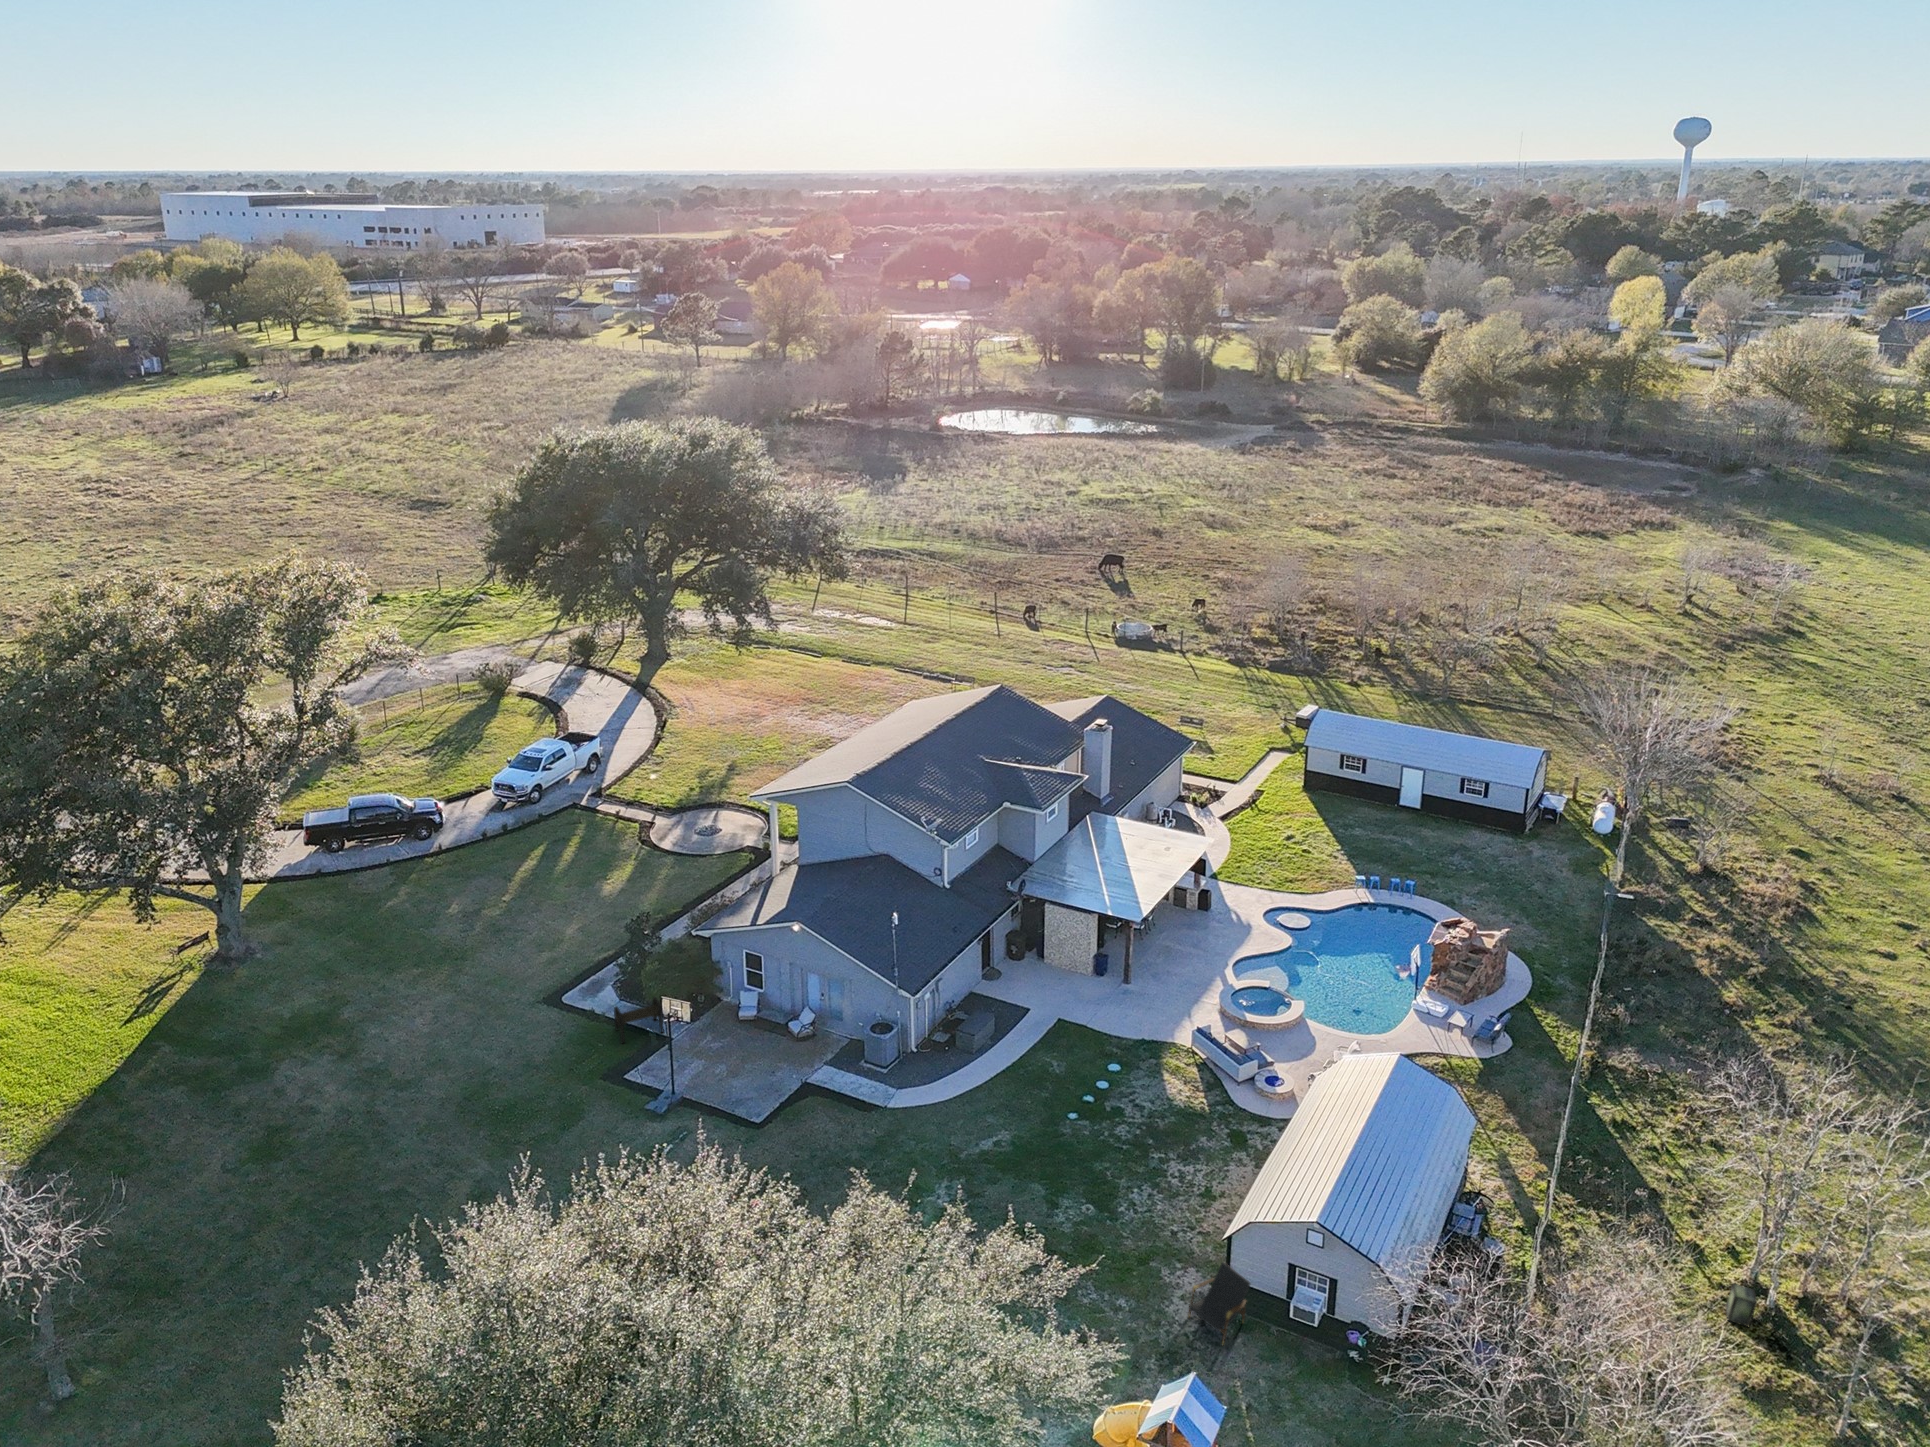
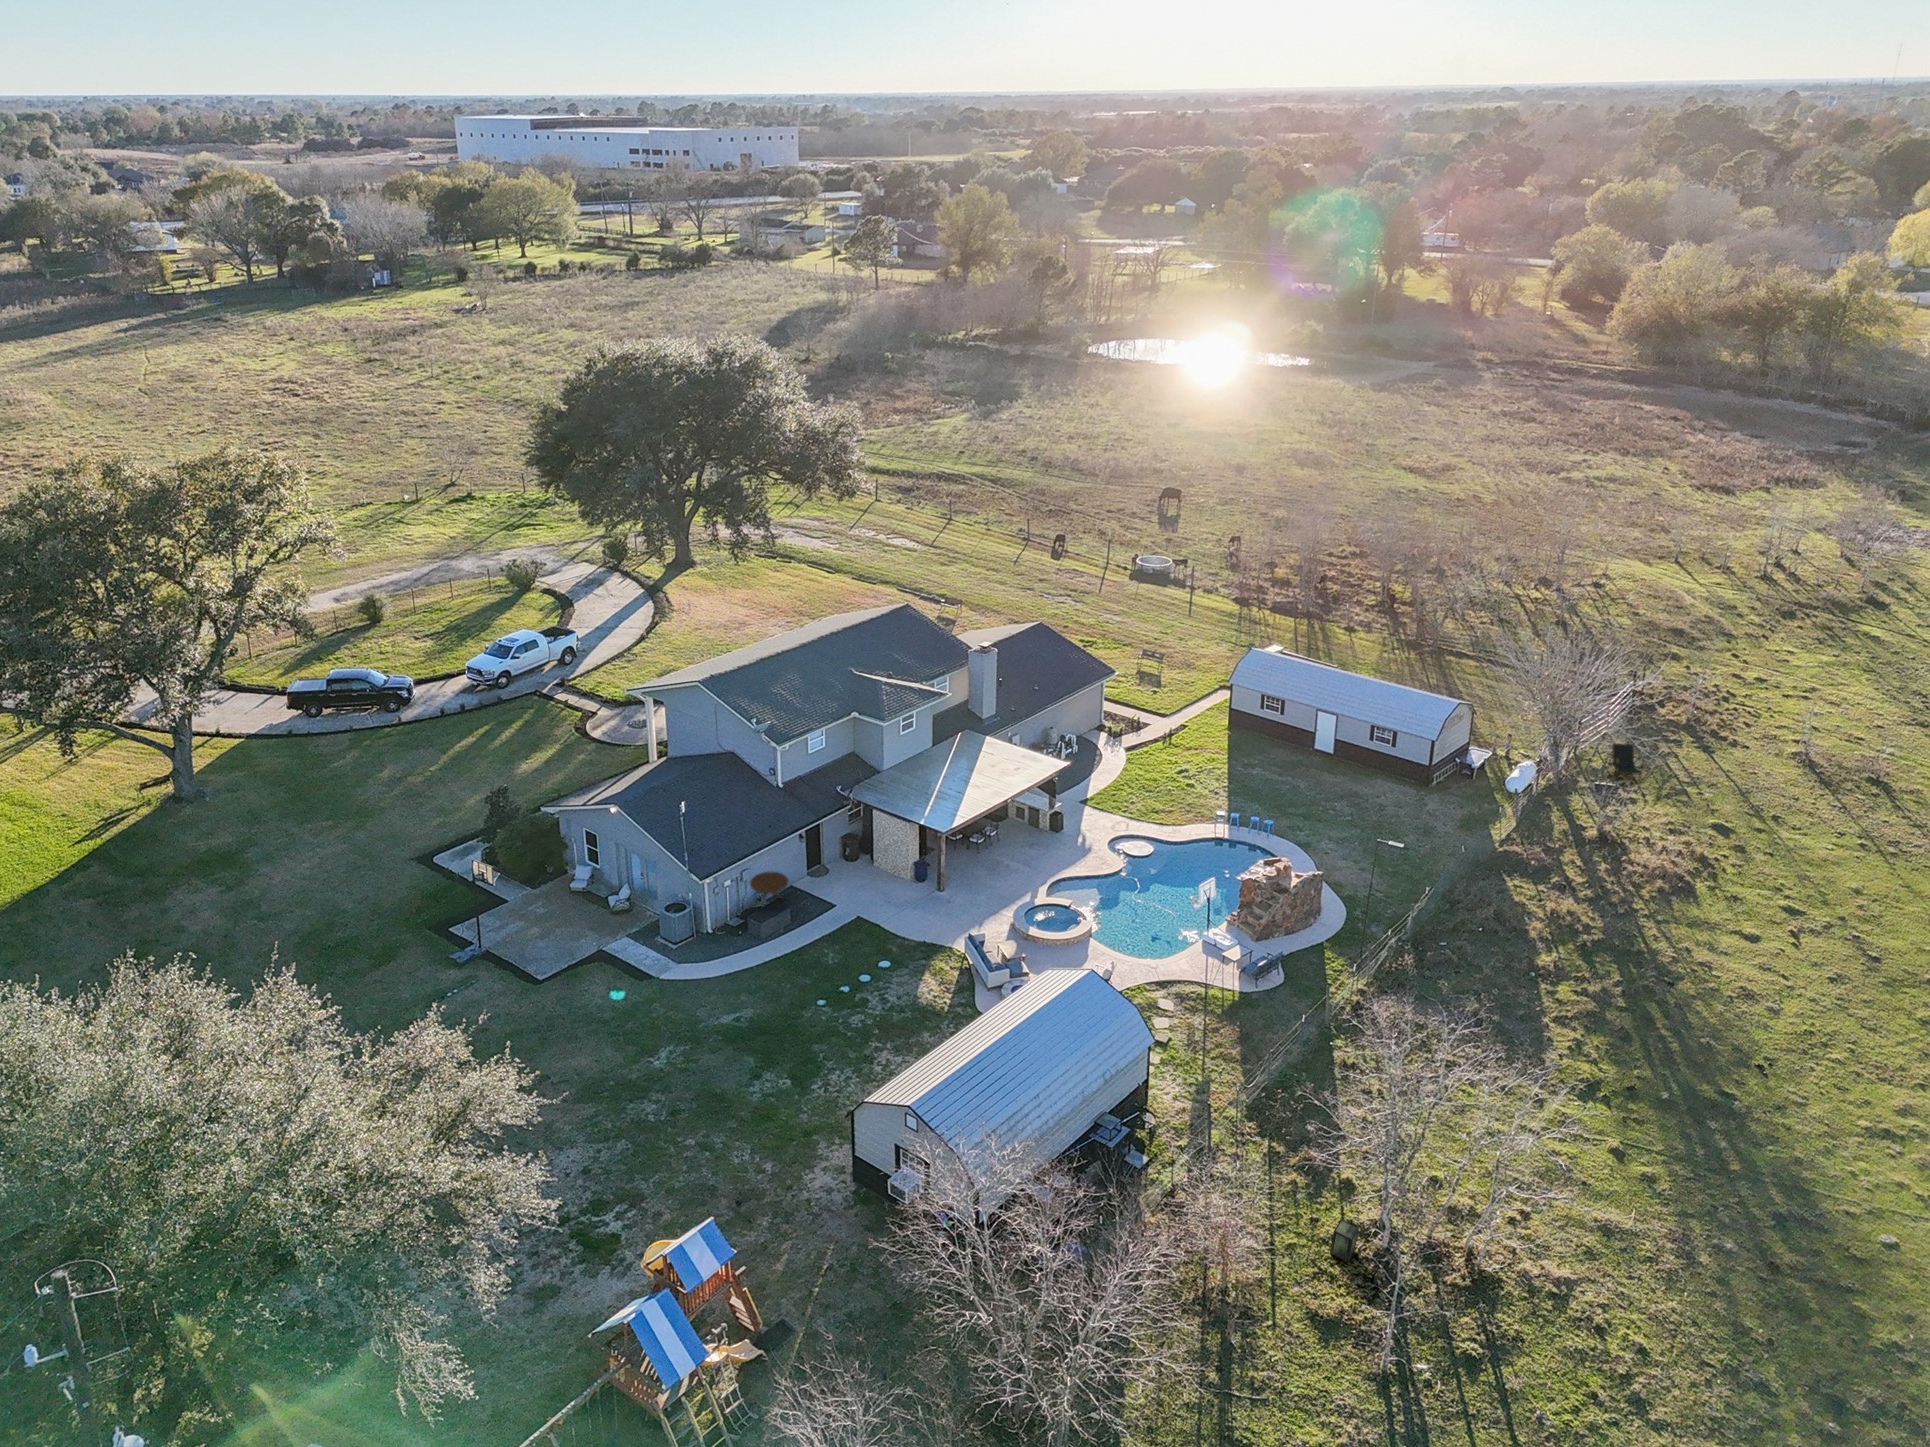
round table: none [944,980,986,1024] -> present [750,872,789,900]
bench: present [614,997,663,1043] -> none [465,859,508,896]
lounge chair: present [1188,1263,1250,1344] -> present [1608,744,1644,778]

